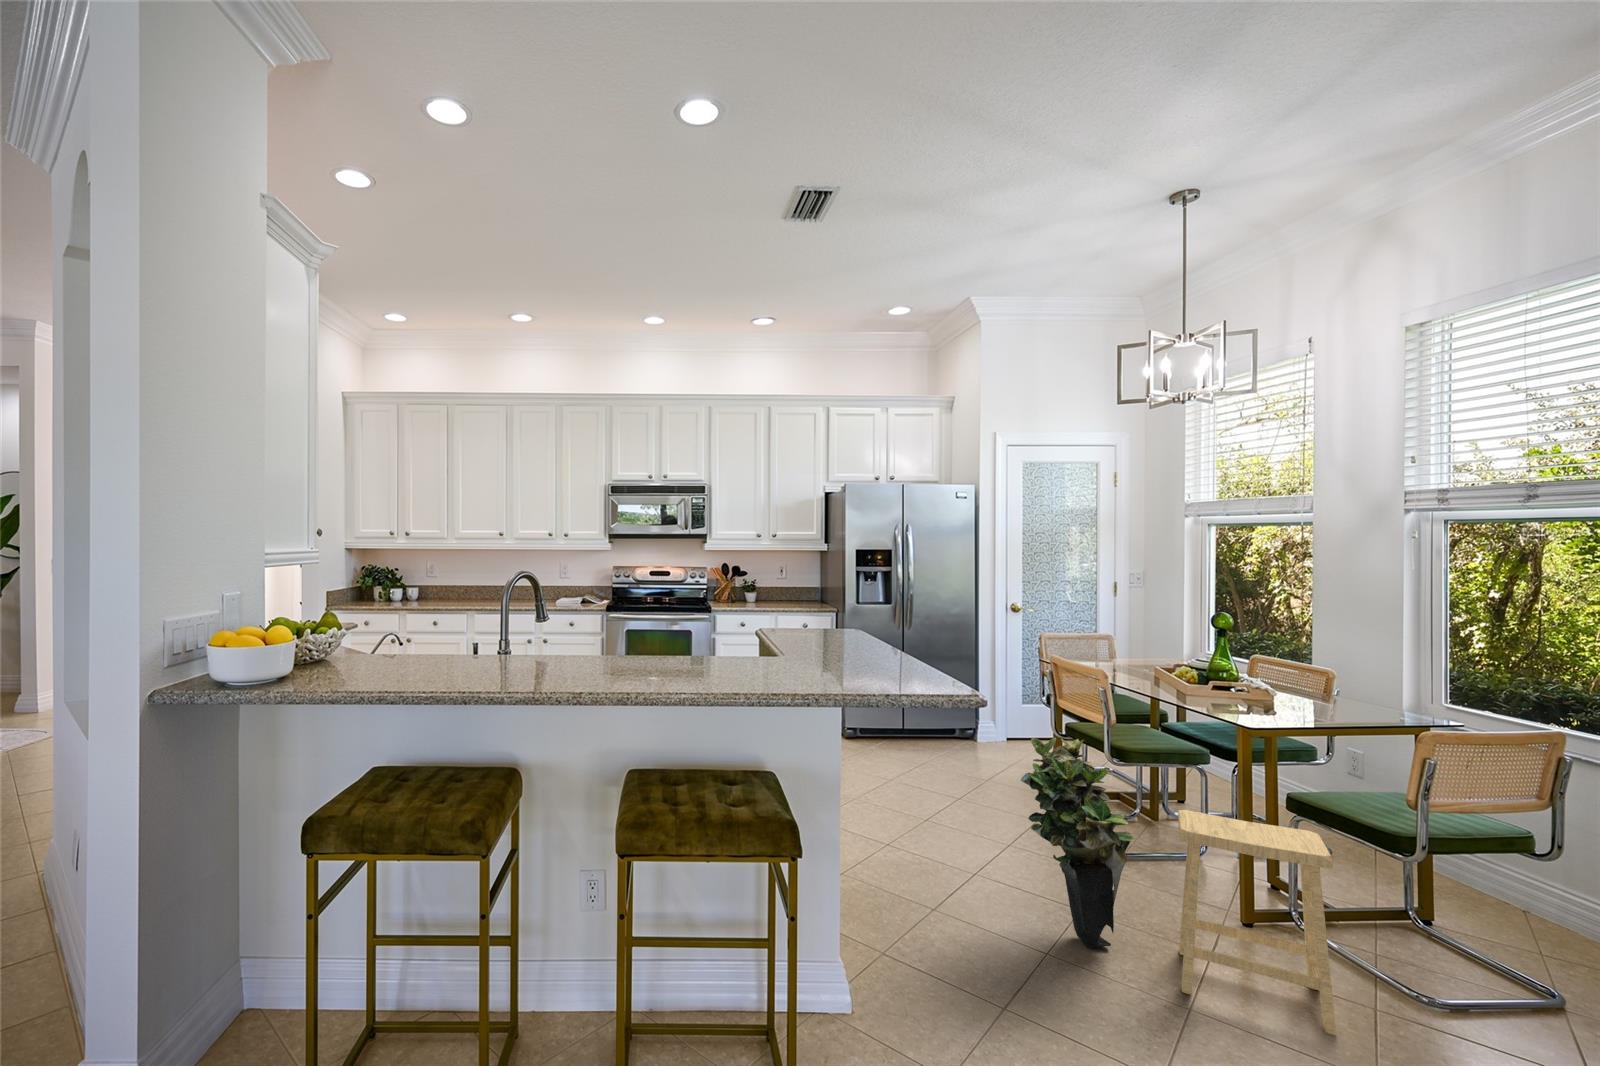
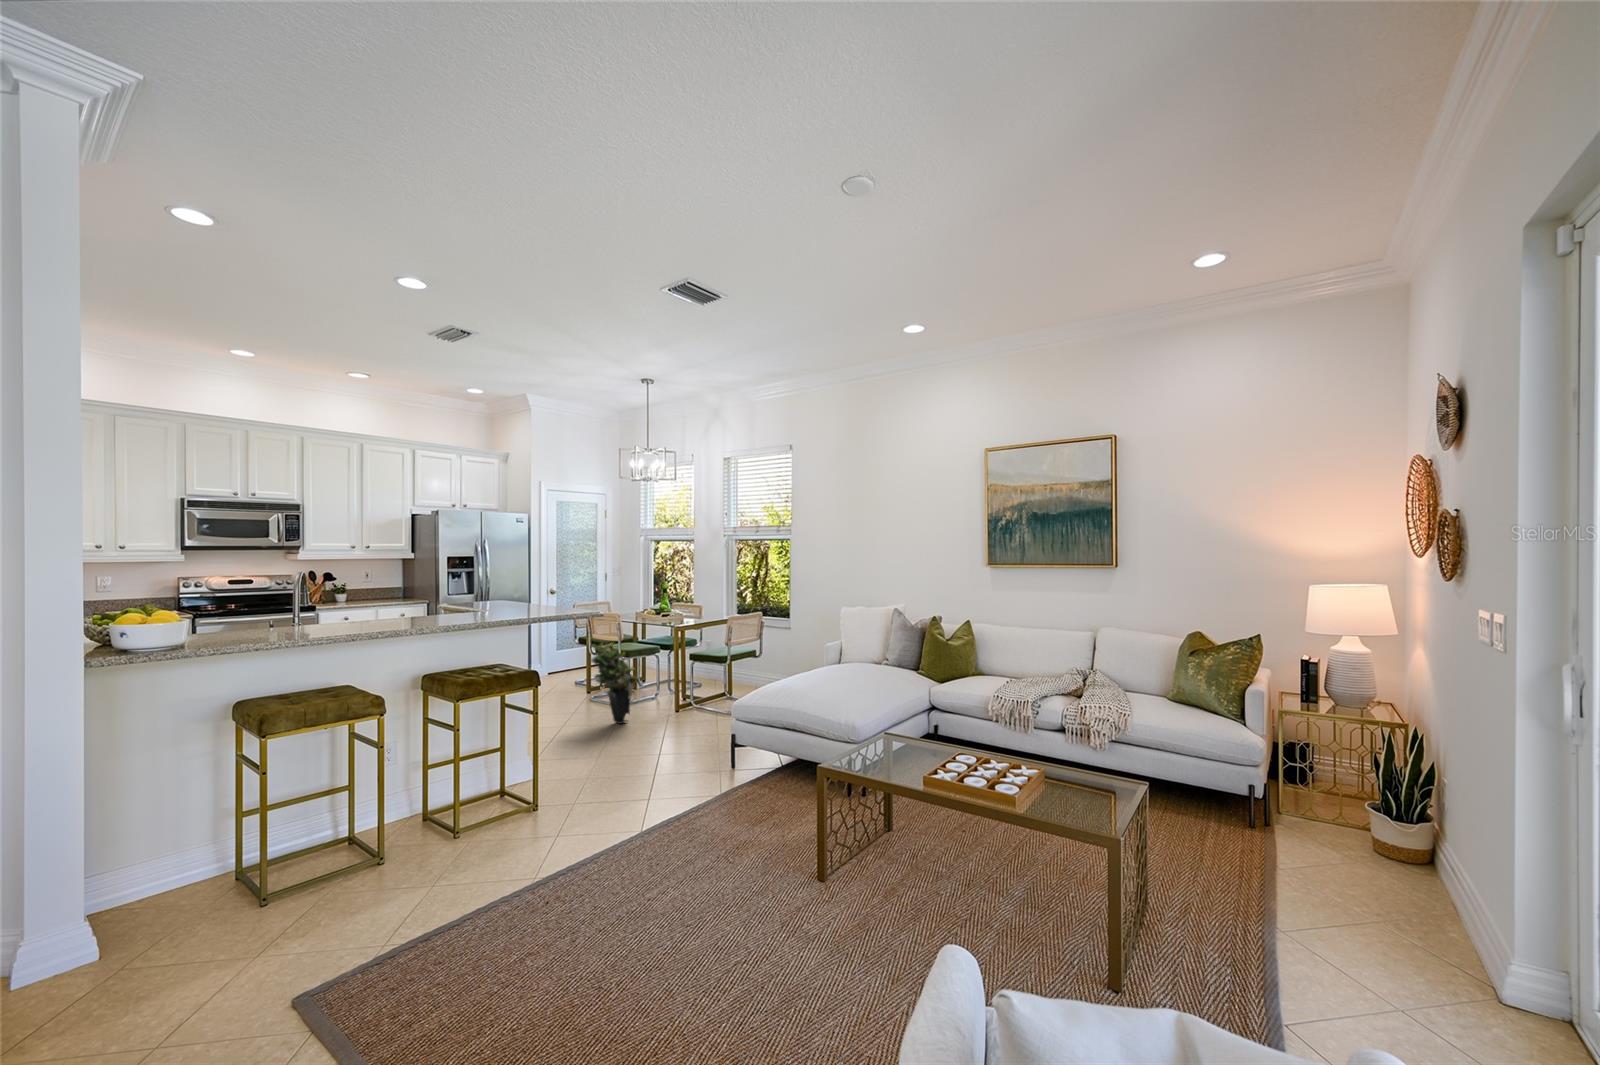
footstool: present [1178,810,1337,1035] -> none [653,658,702,725]

